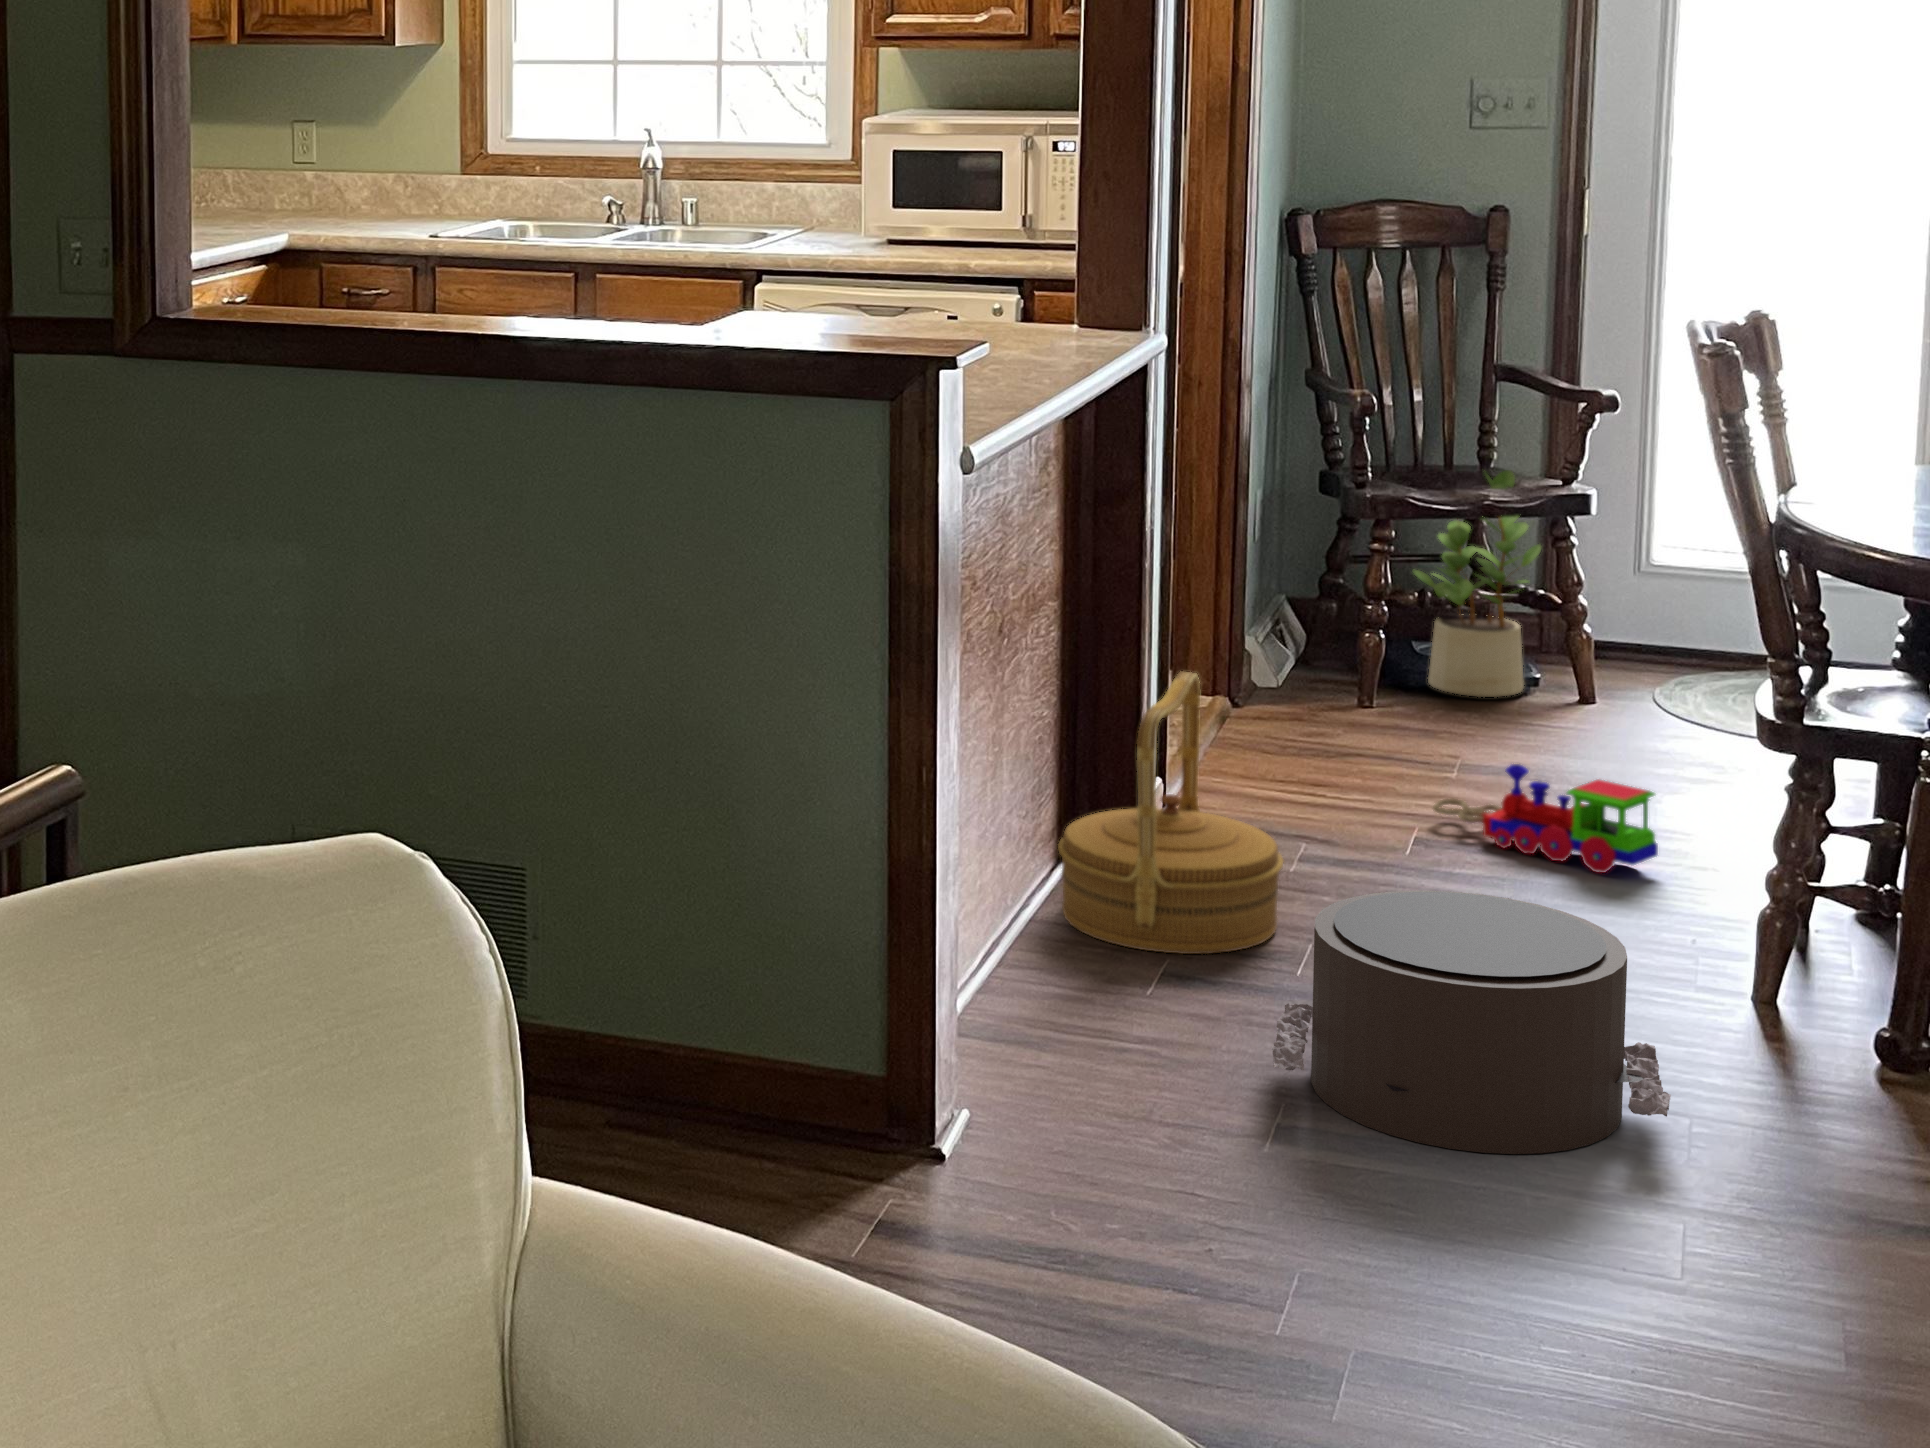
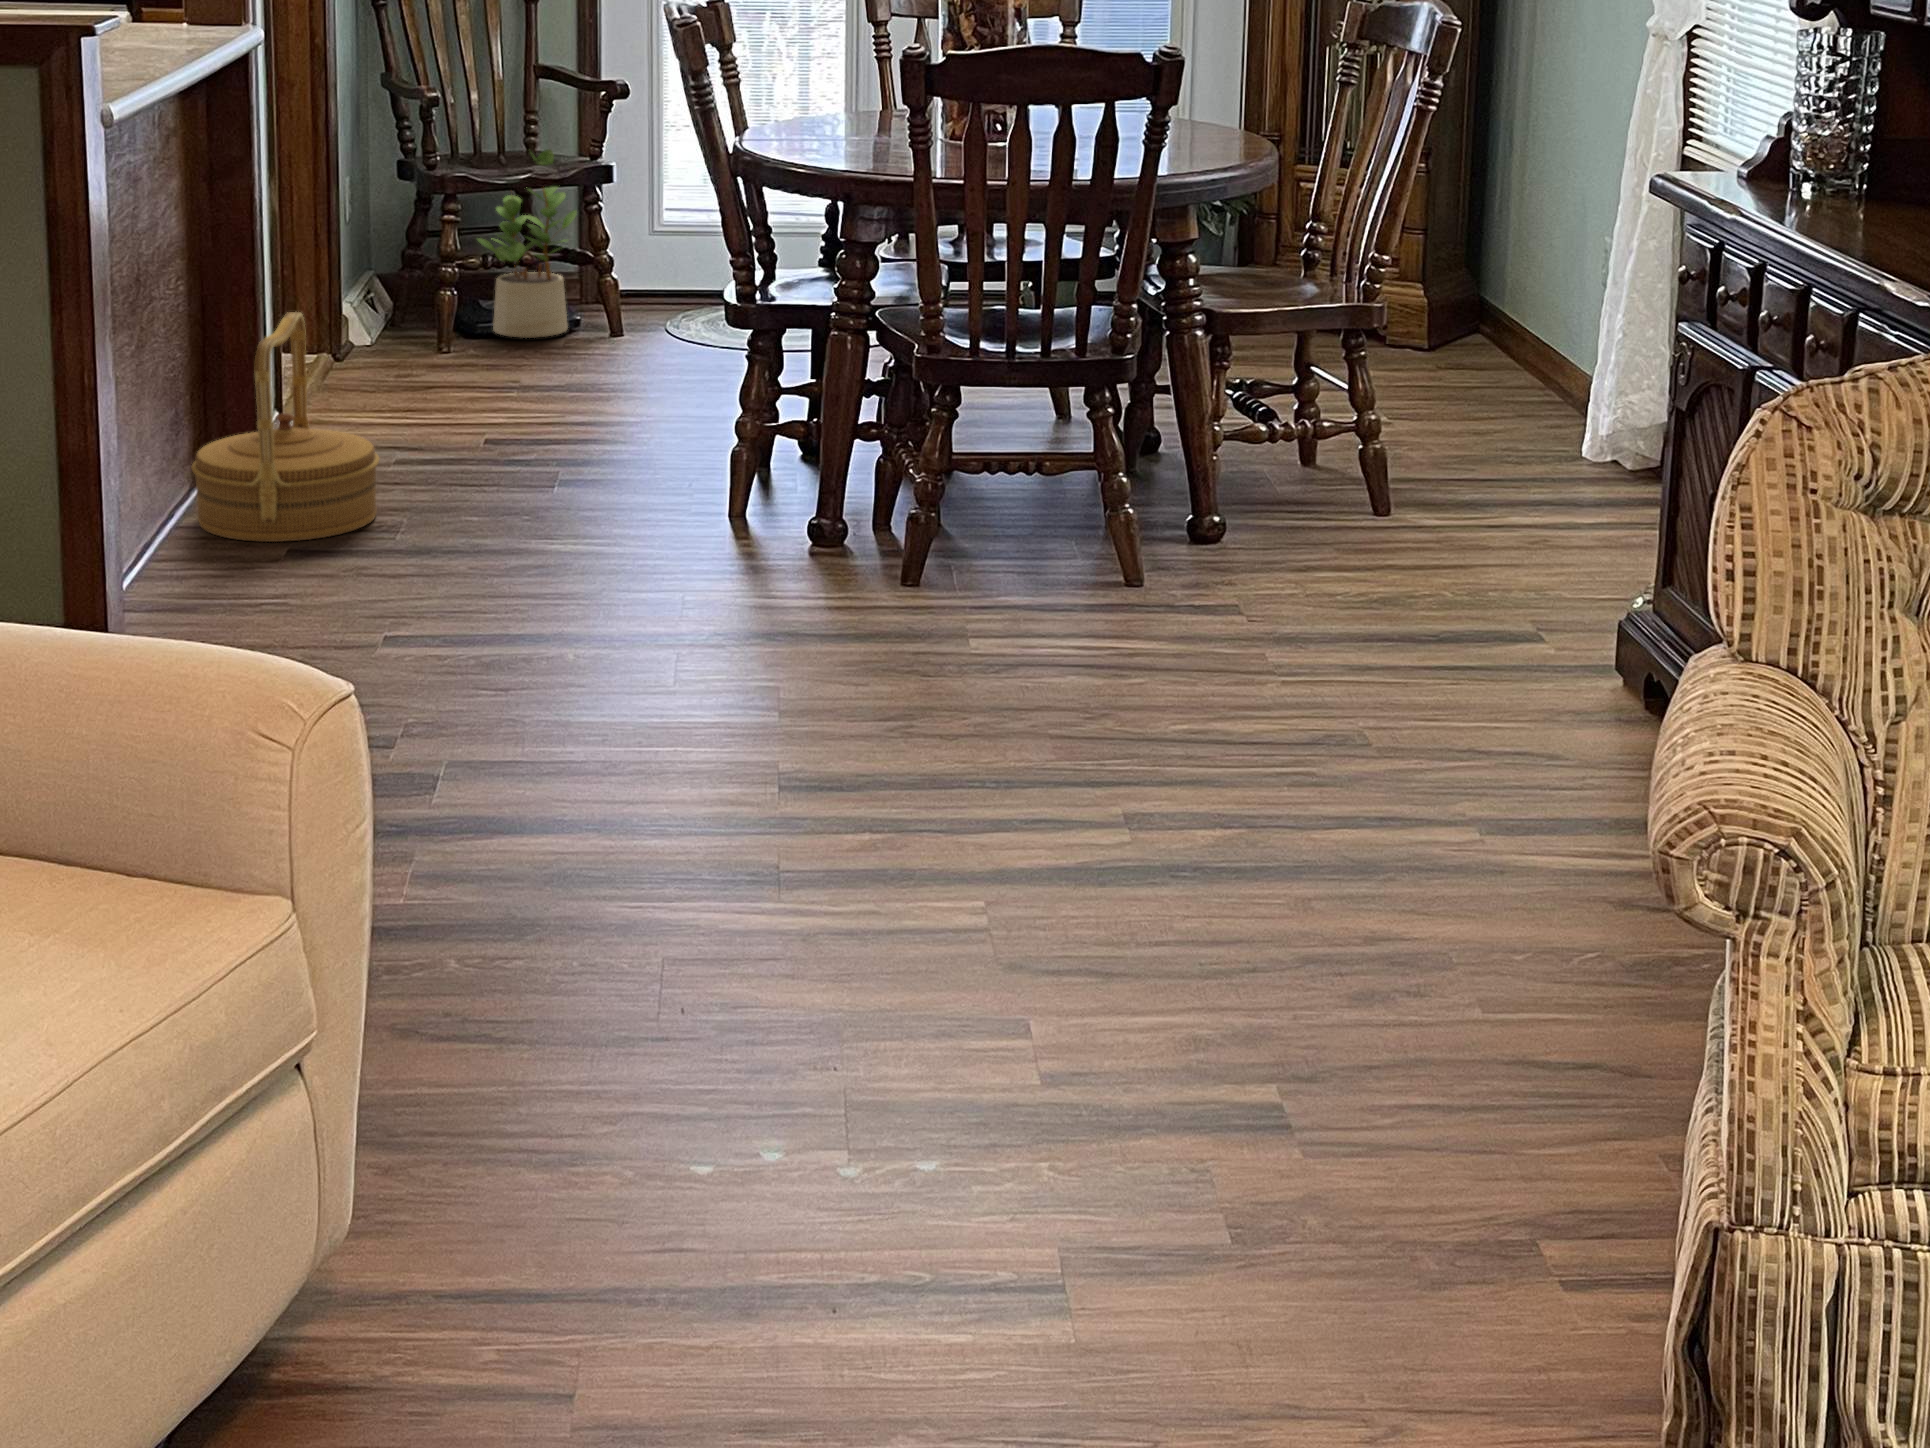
toy train: present [1433,764,1658,873] -> none [497,373,666,449]
pouf: present [1272,890,1671,1154] -> none [375,454,670,642]

